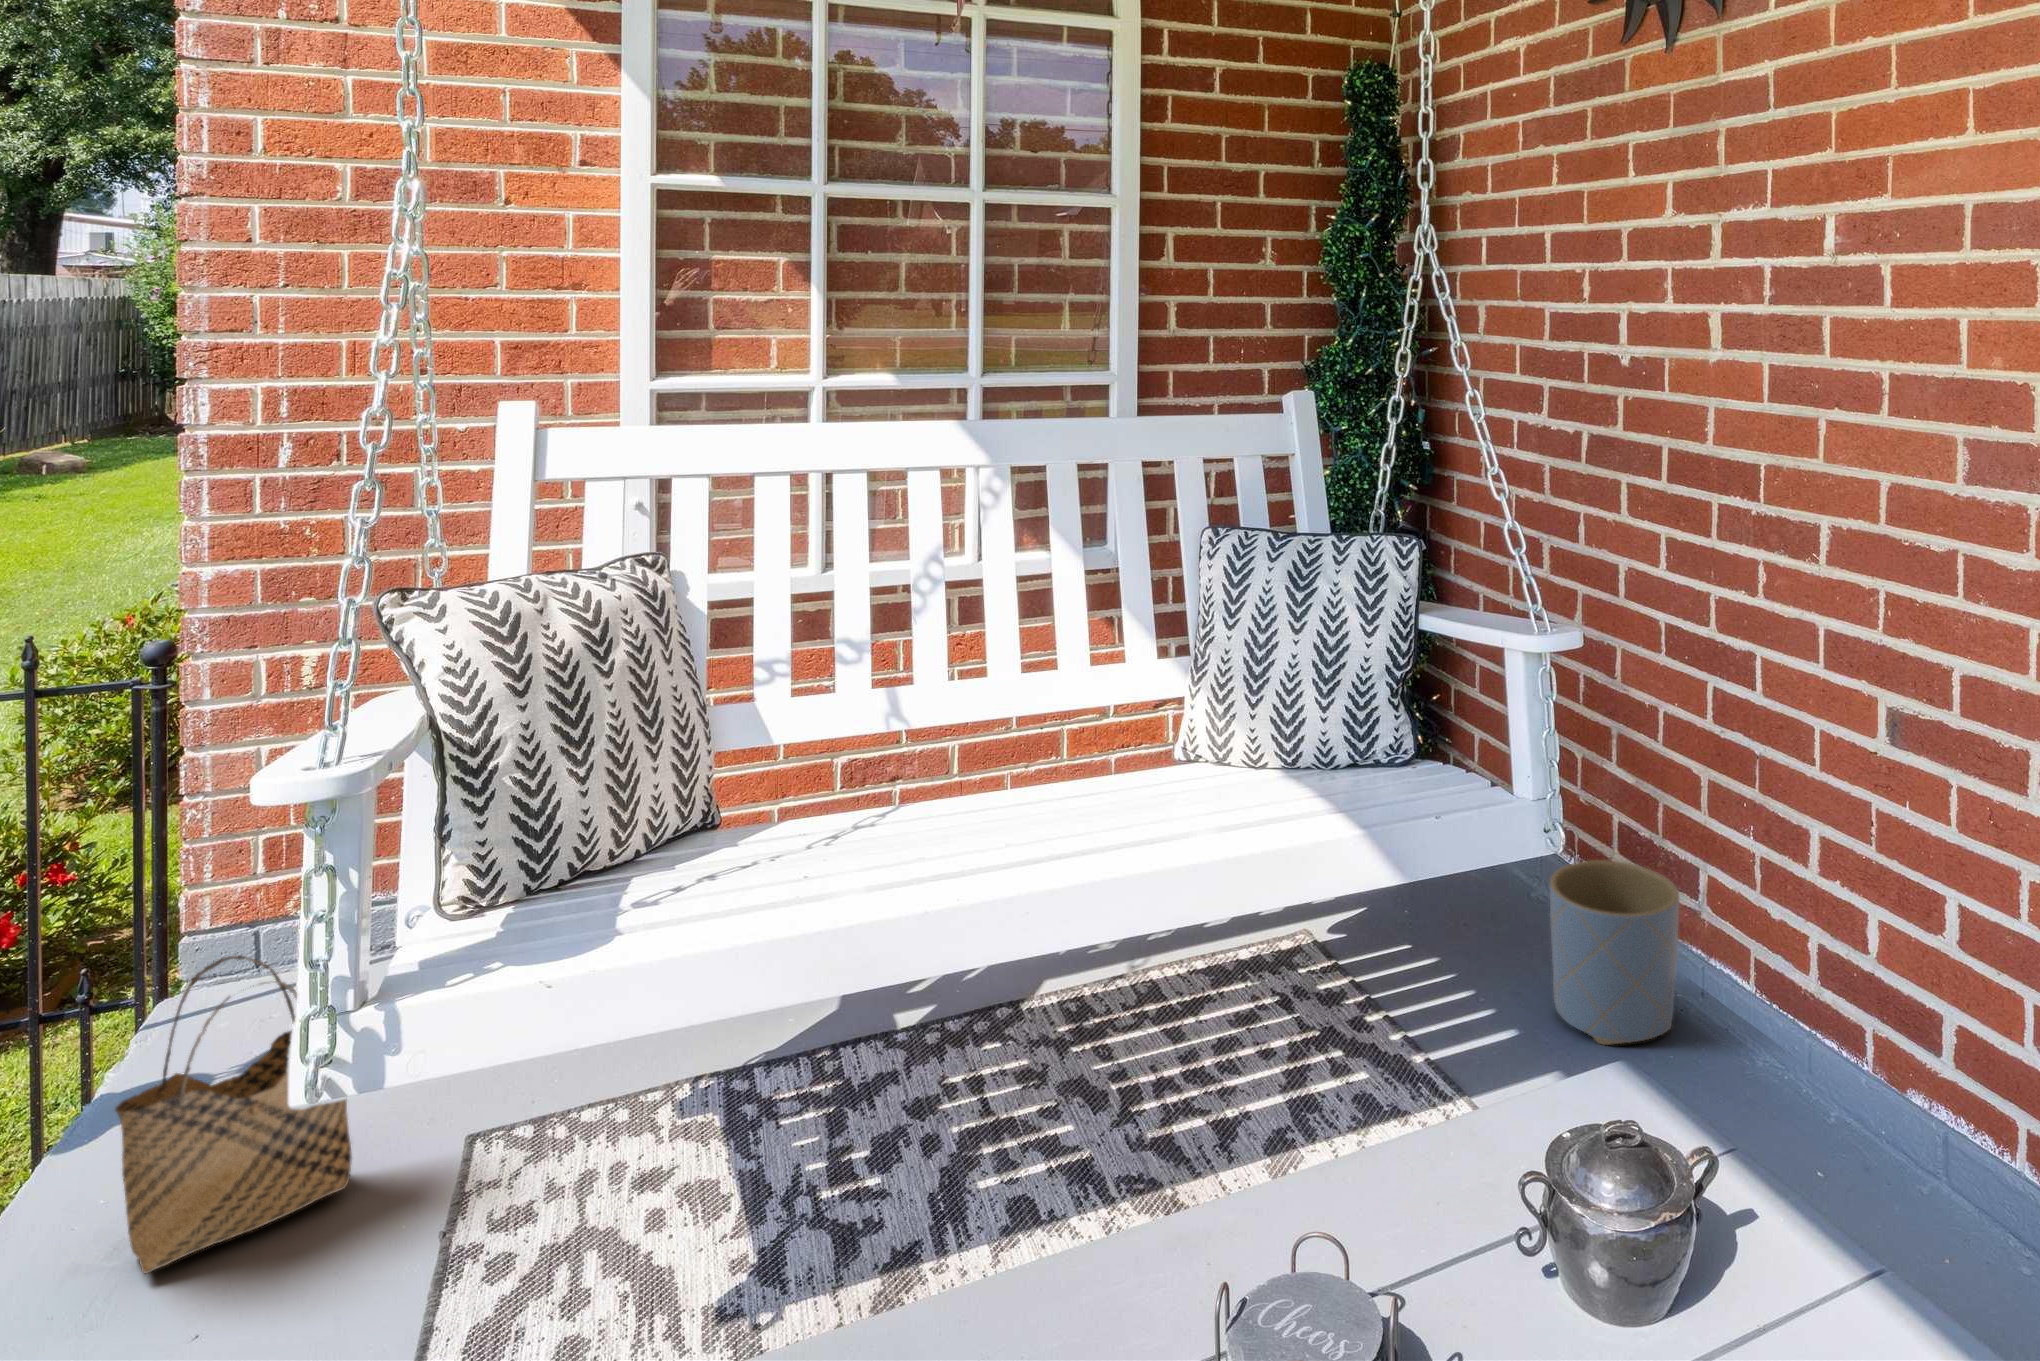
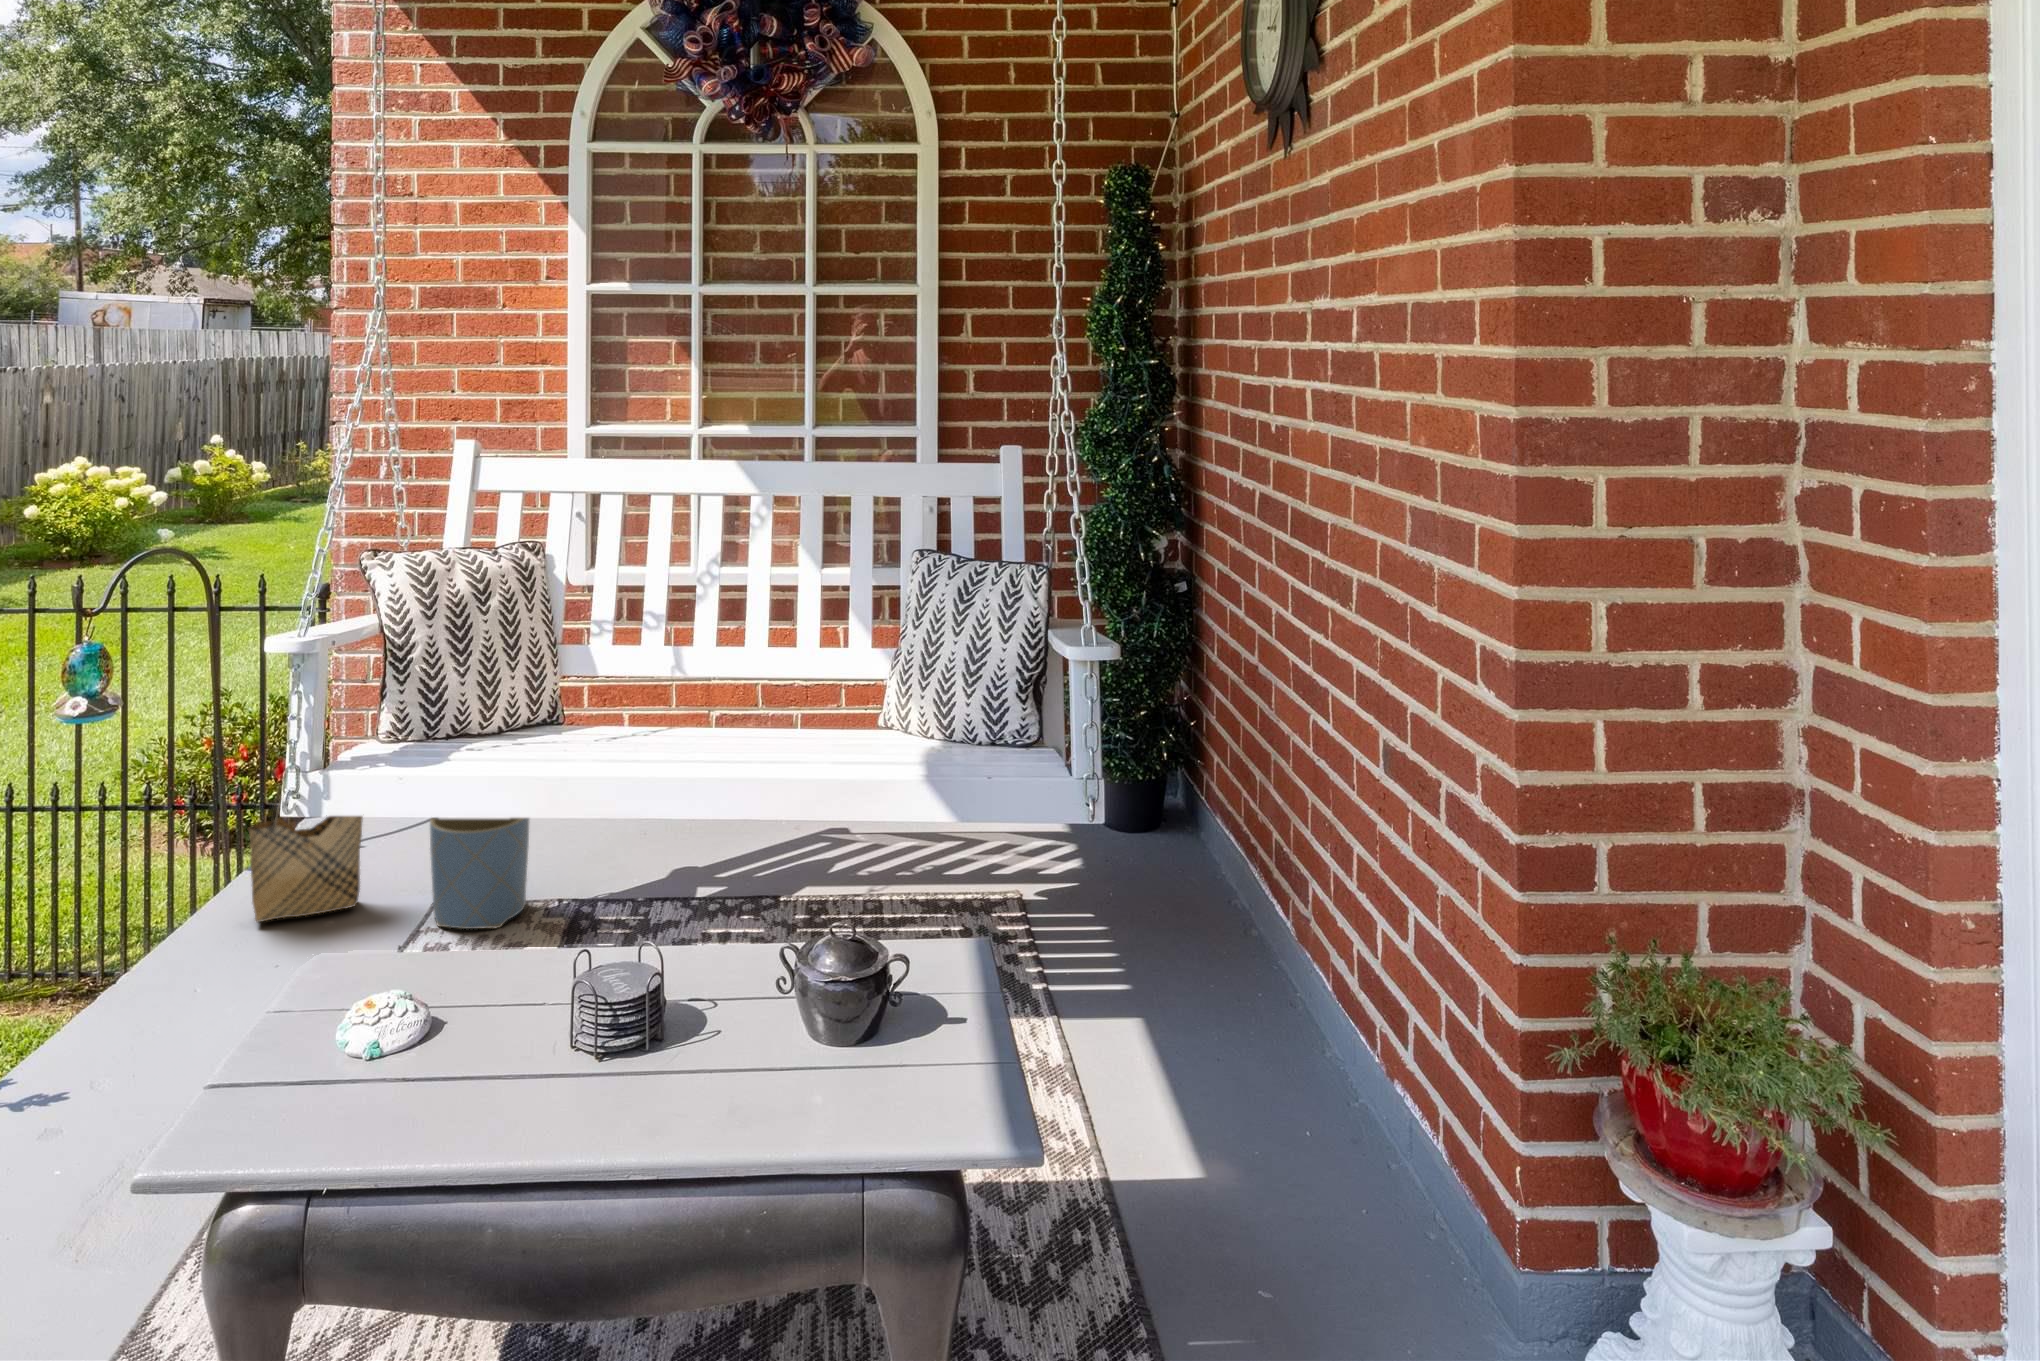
planter: present [1550,860,1679,1045] -> present [430,818,529,929]

